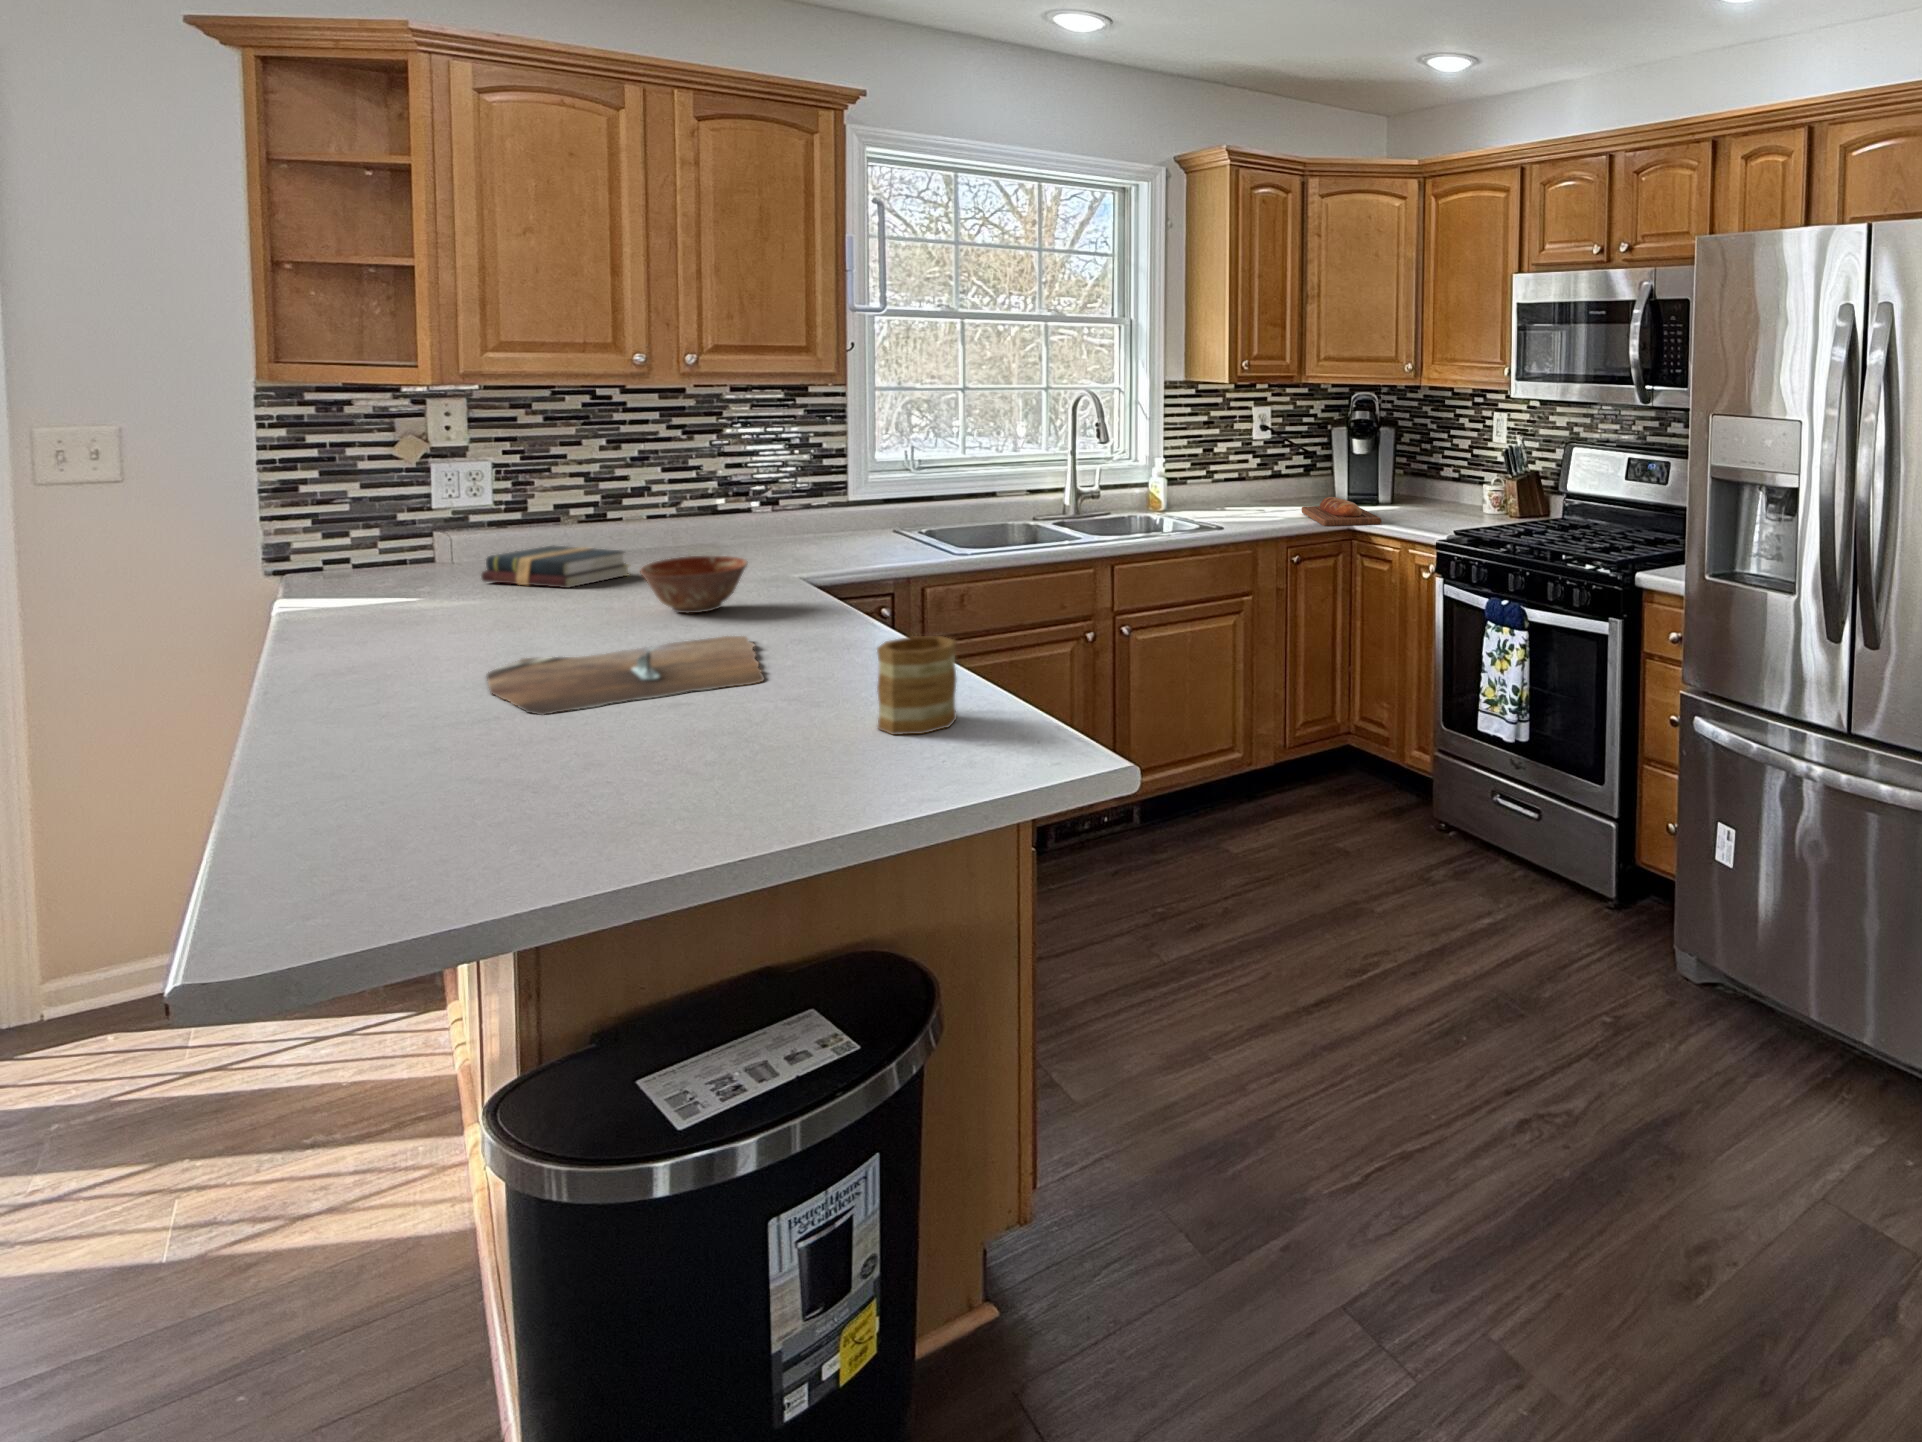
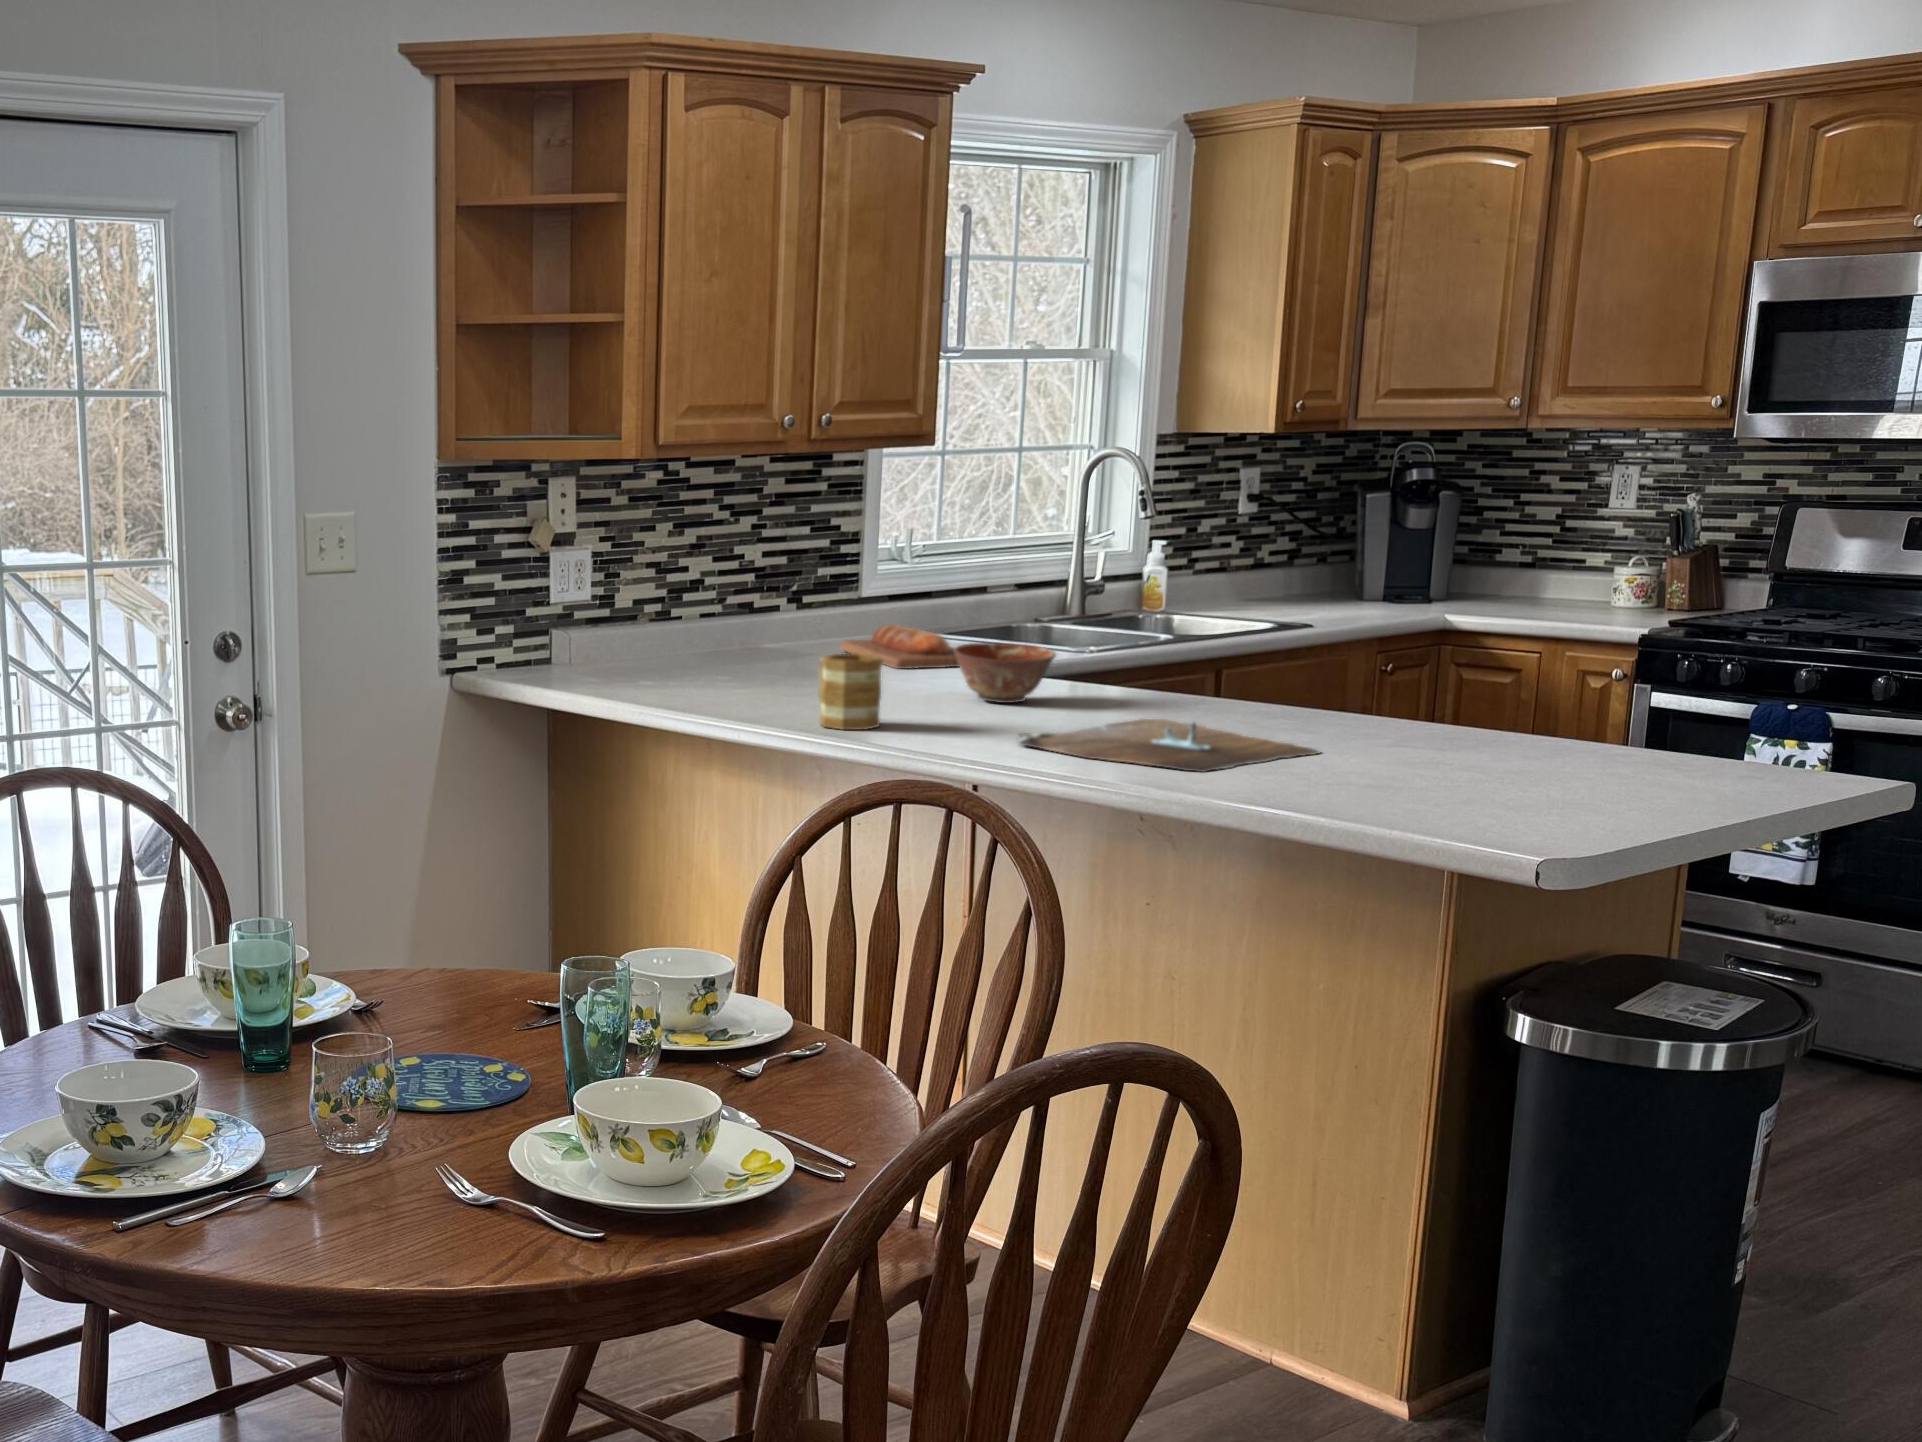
bread loaf: present [1302,497,1381,526] -> present [840,625,959,669]
hardback book: present [481,545,629,588] -> none [673,641,796,684]
mug: present [877,636,957,734] -> present [818,654,883,730]

